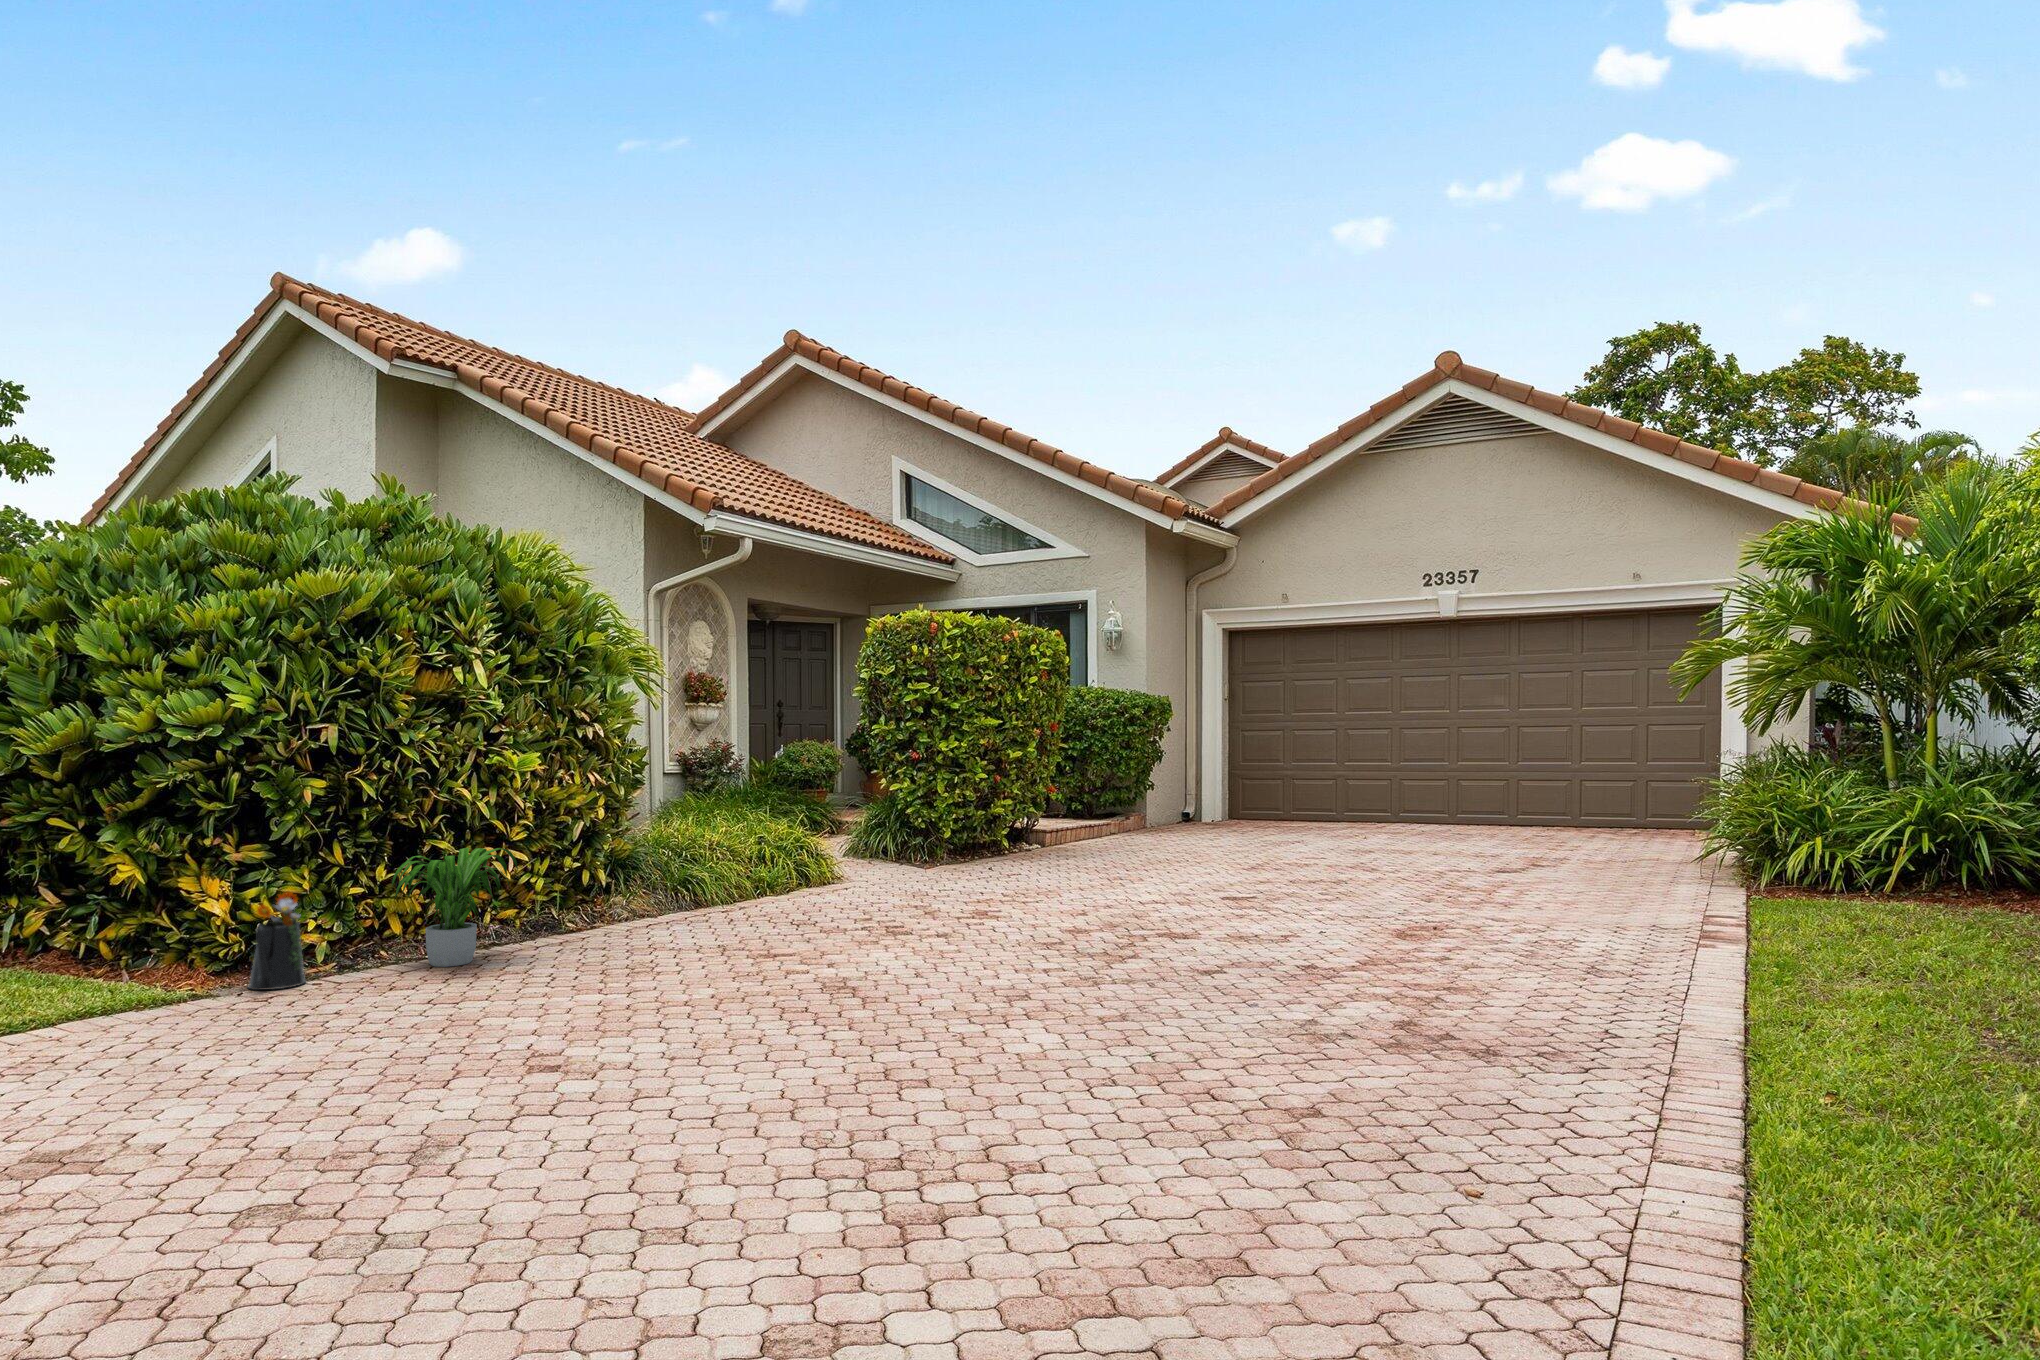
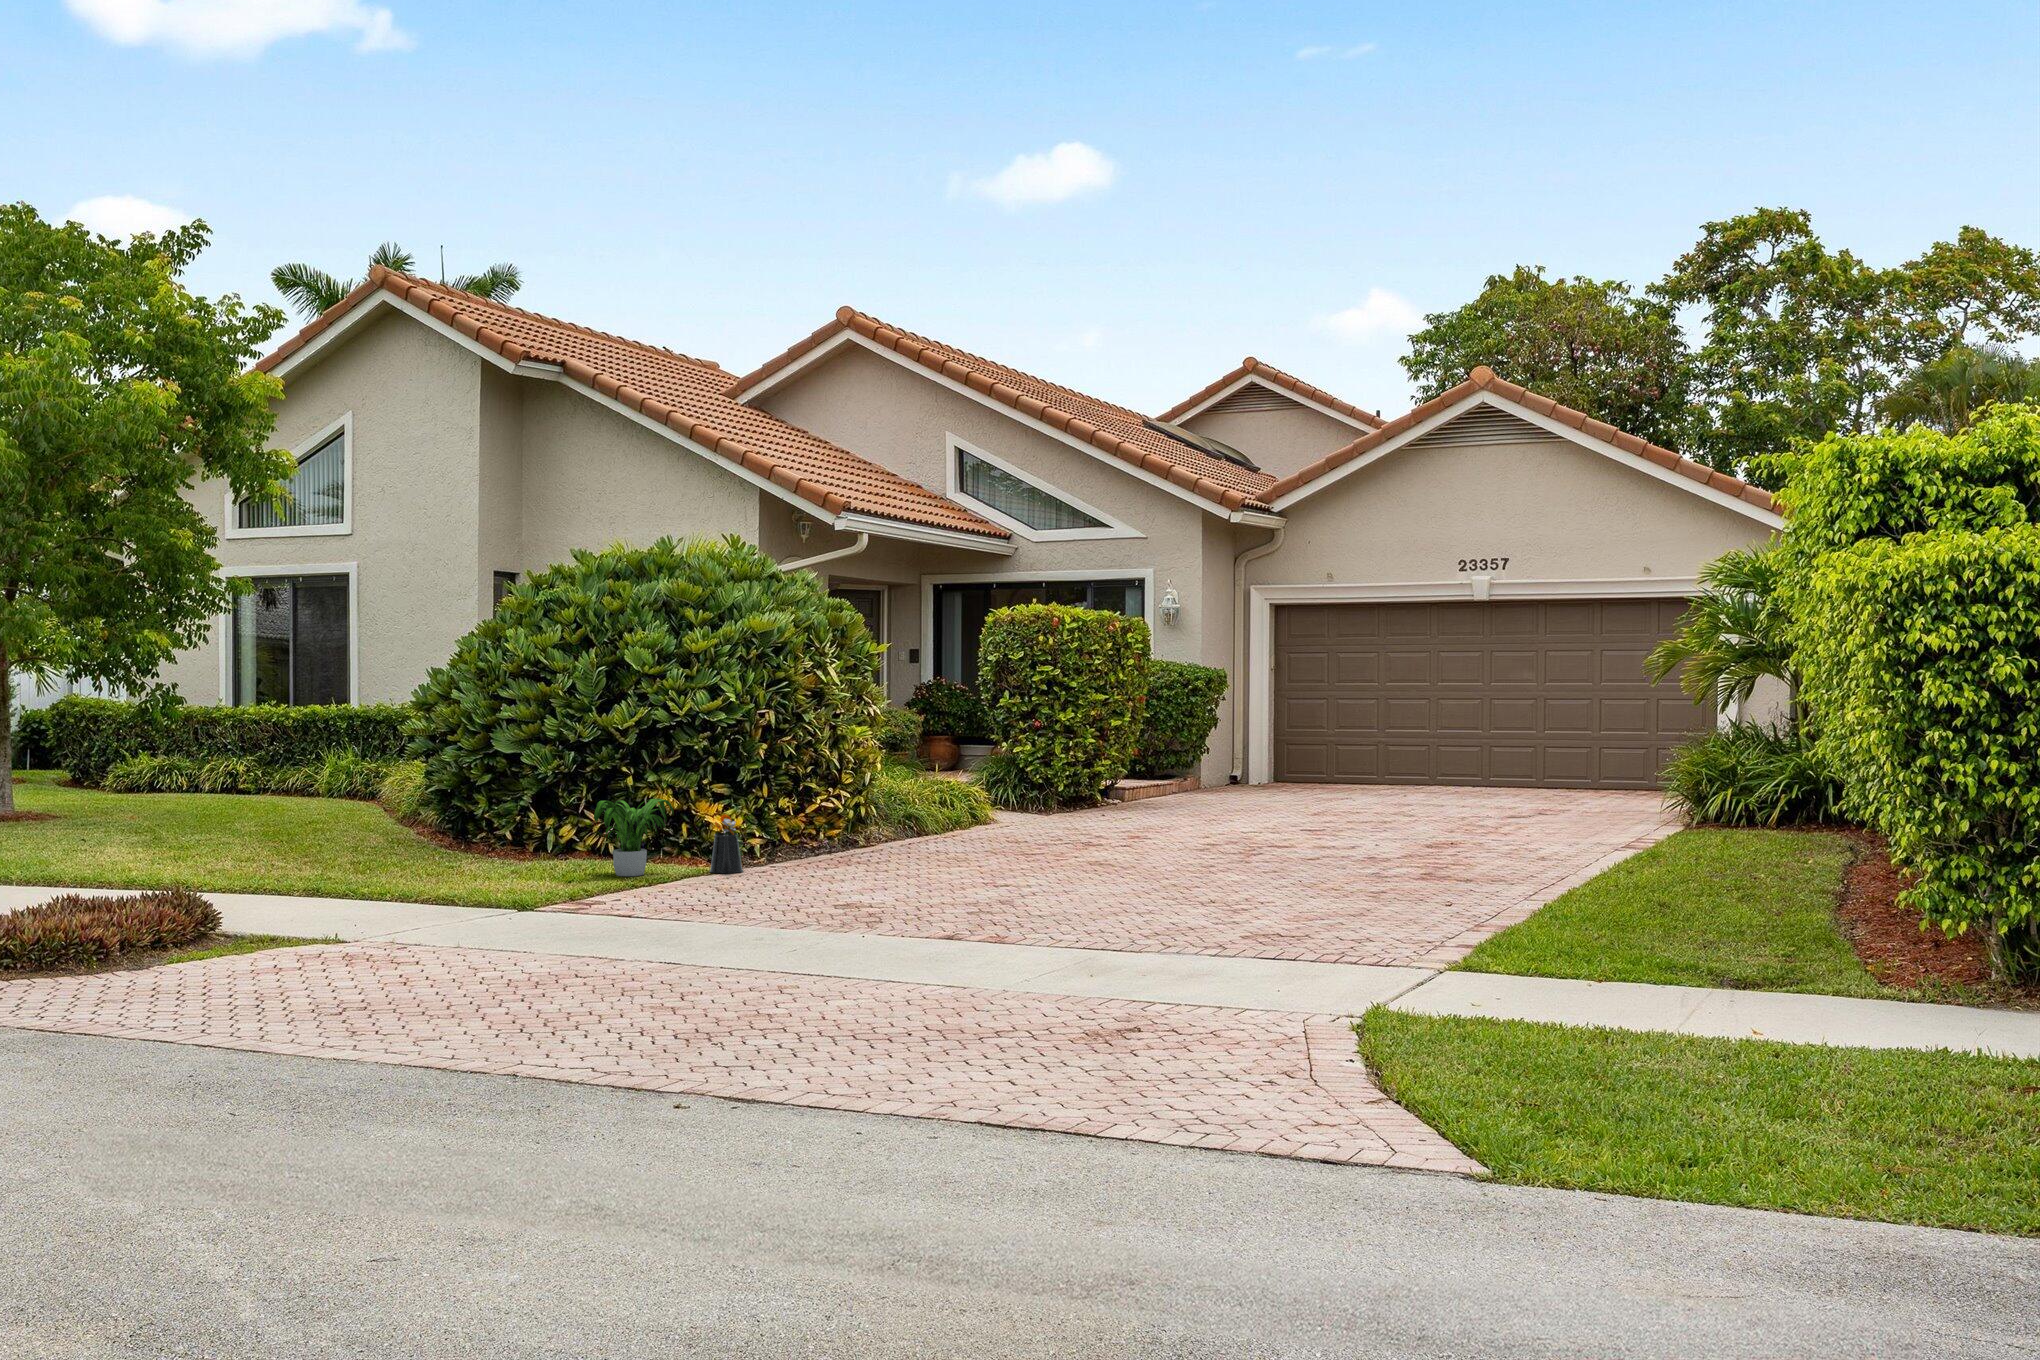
potted plant: present [392,848,518,967] -> present [594,798,673,876]

